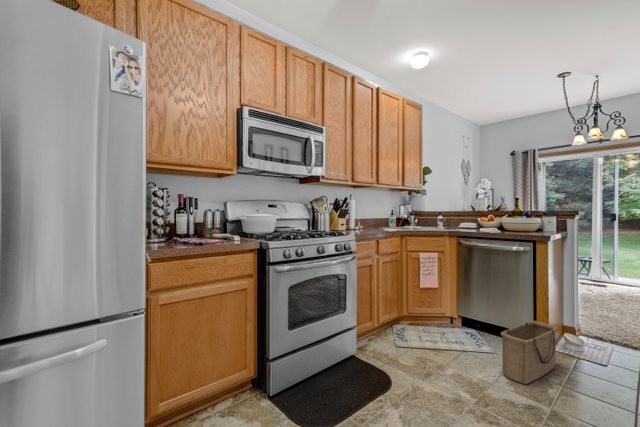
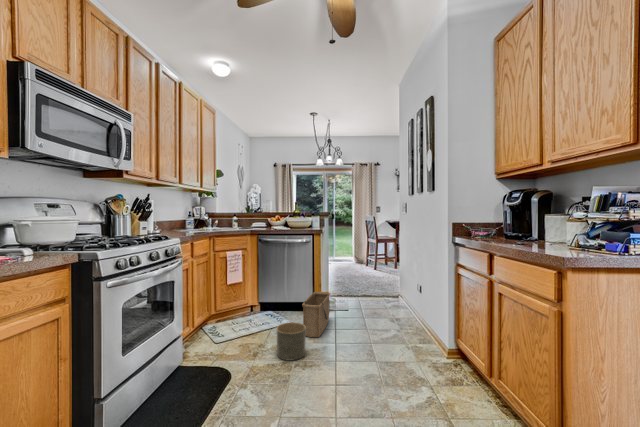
planter: none [453,349,494,402] -> present [276,322,306,361]

